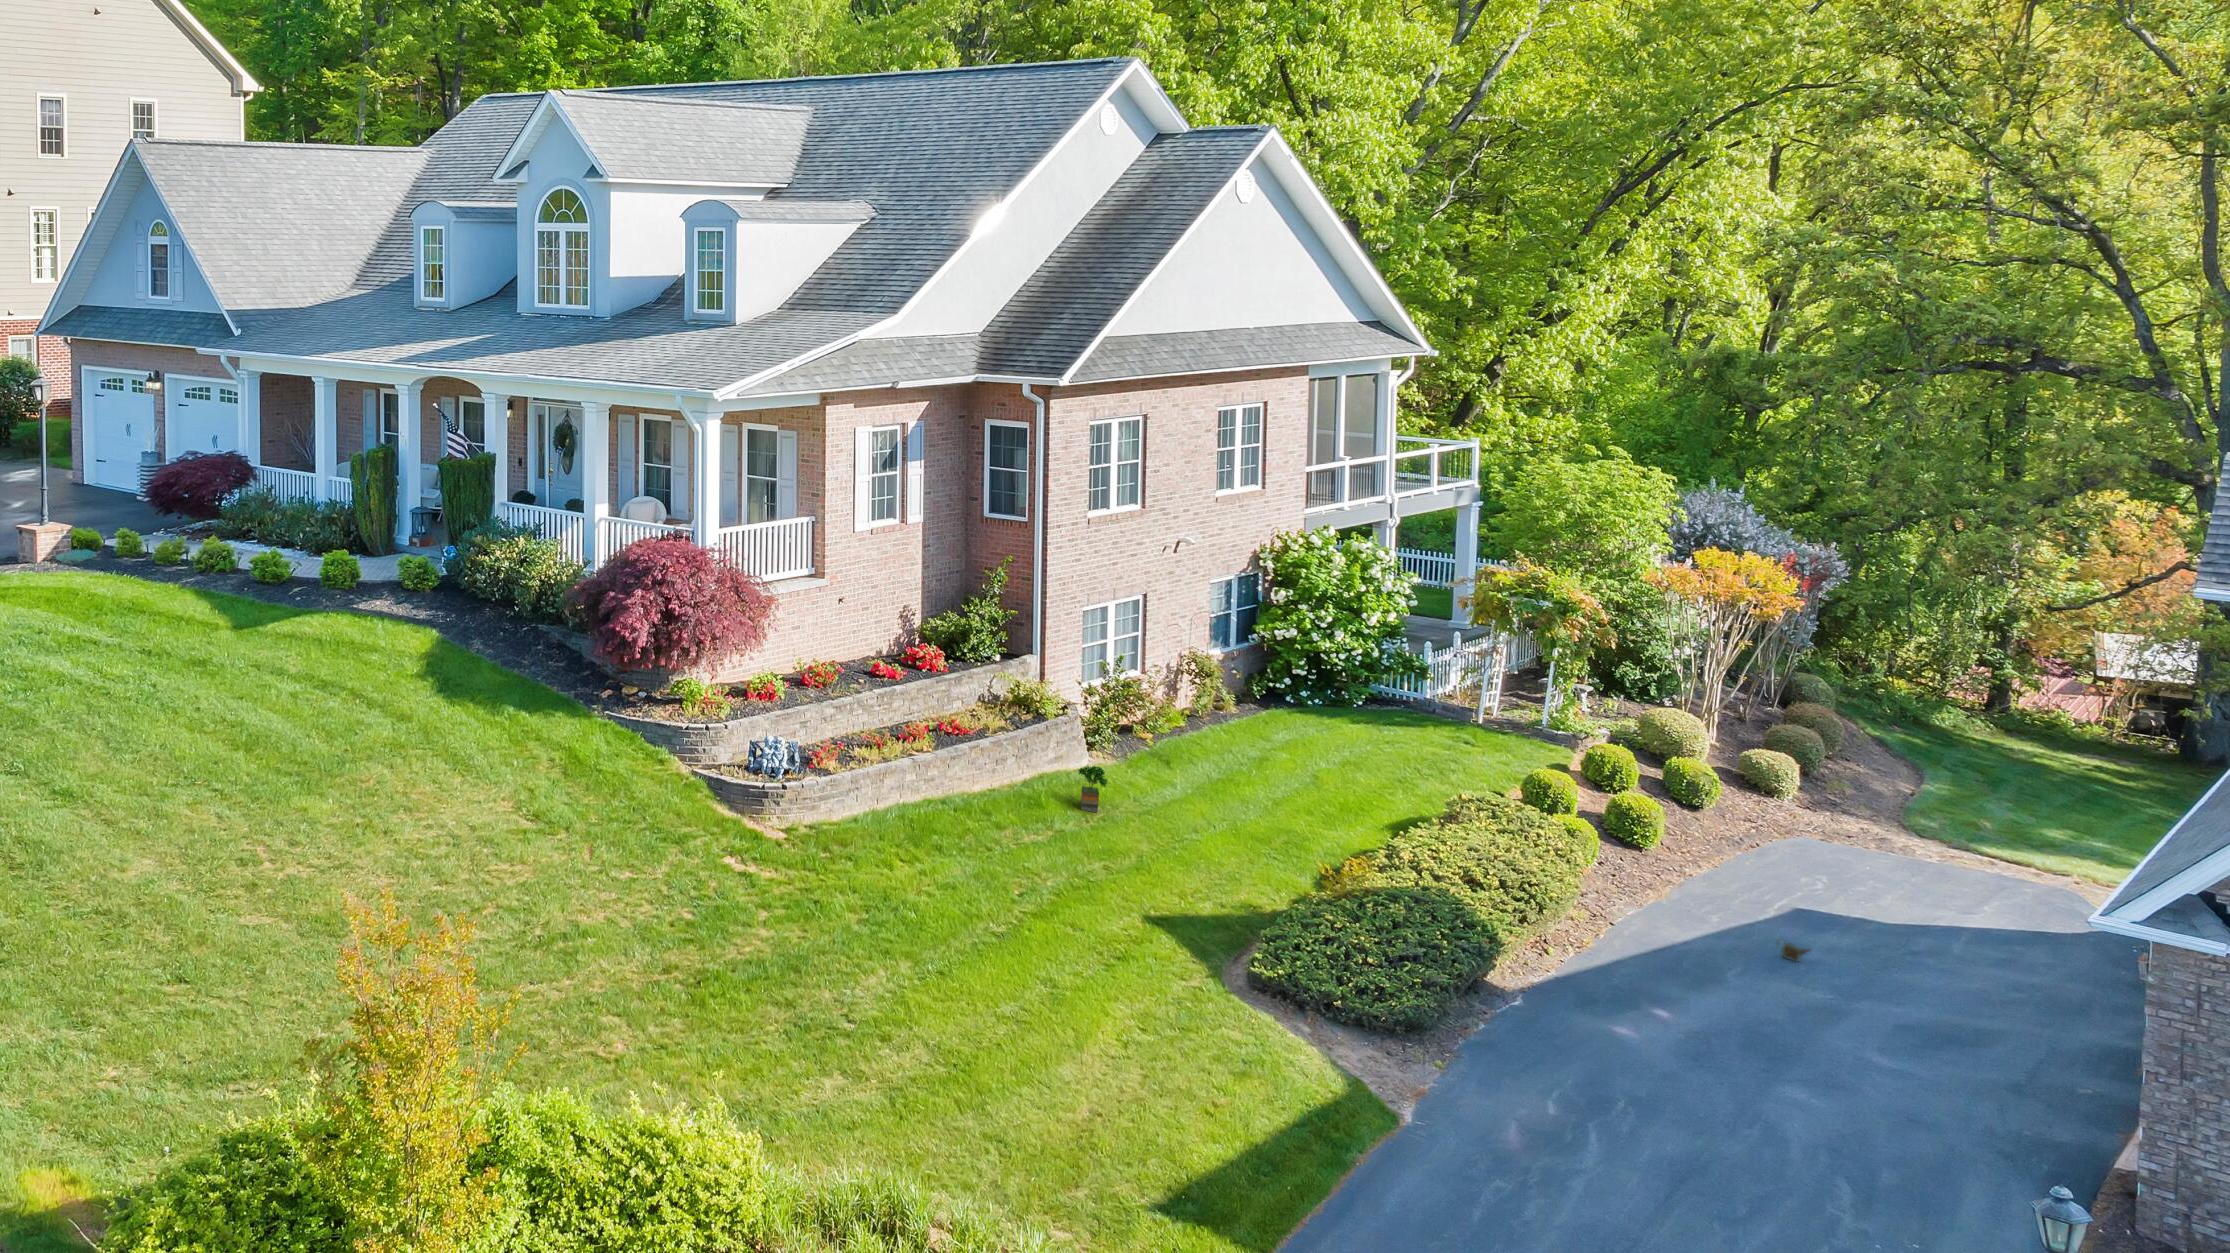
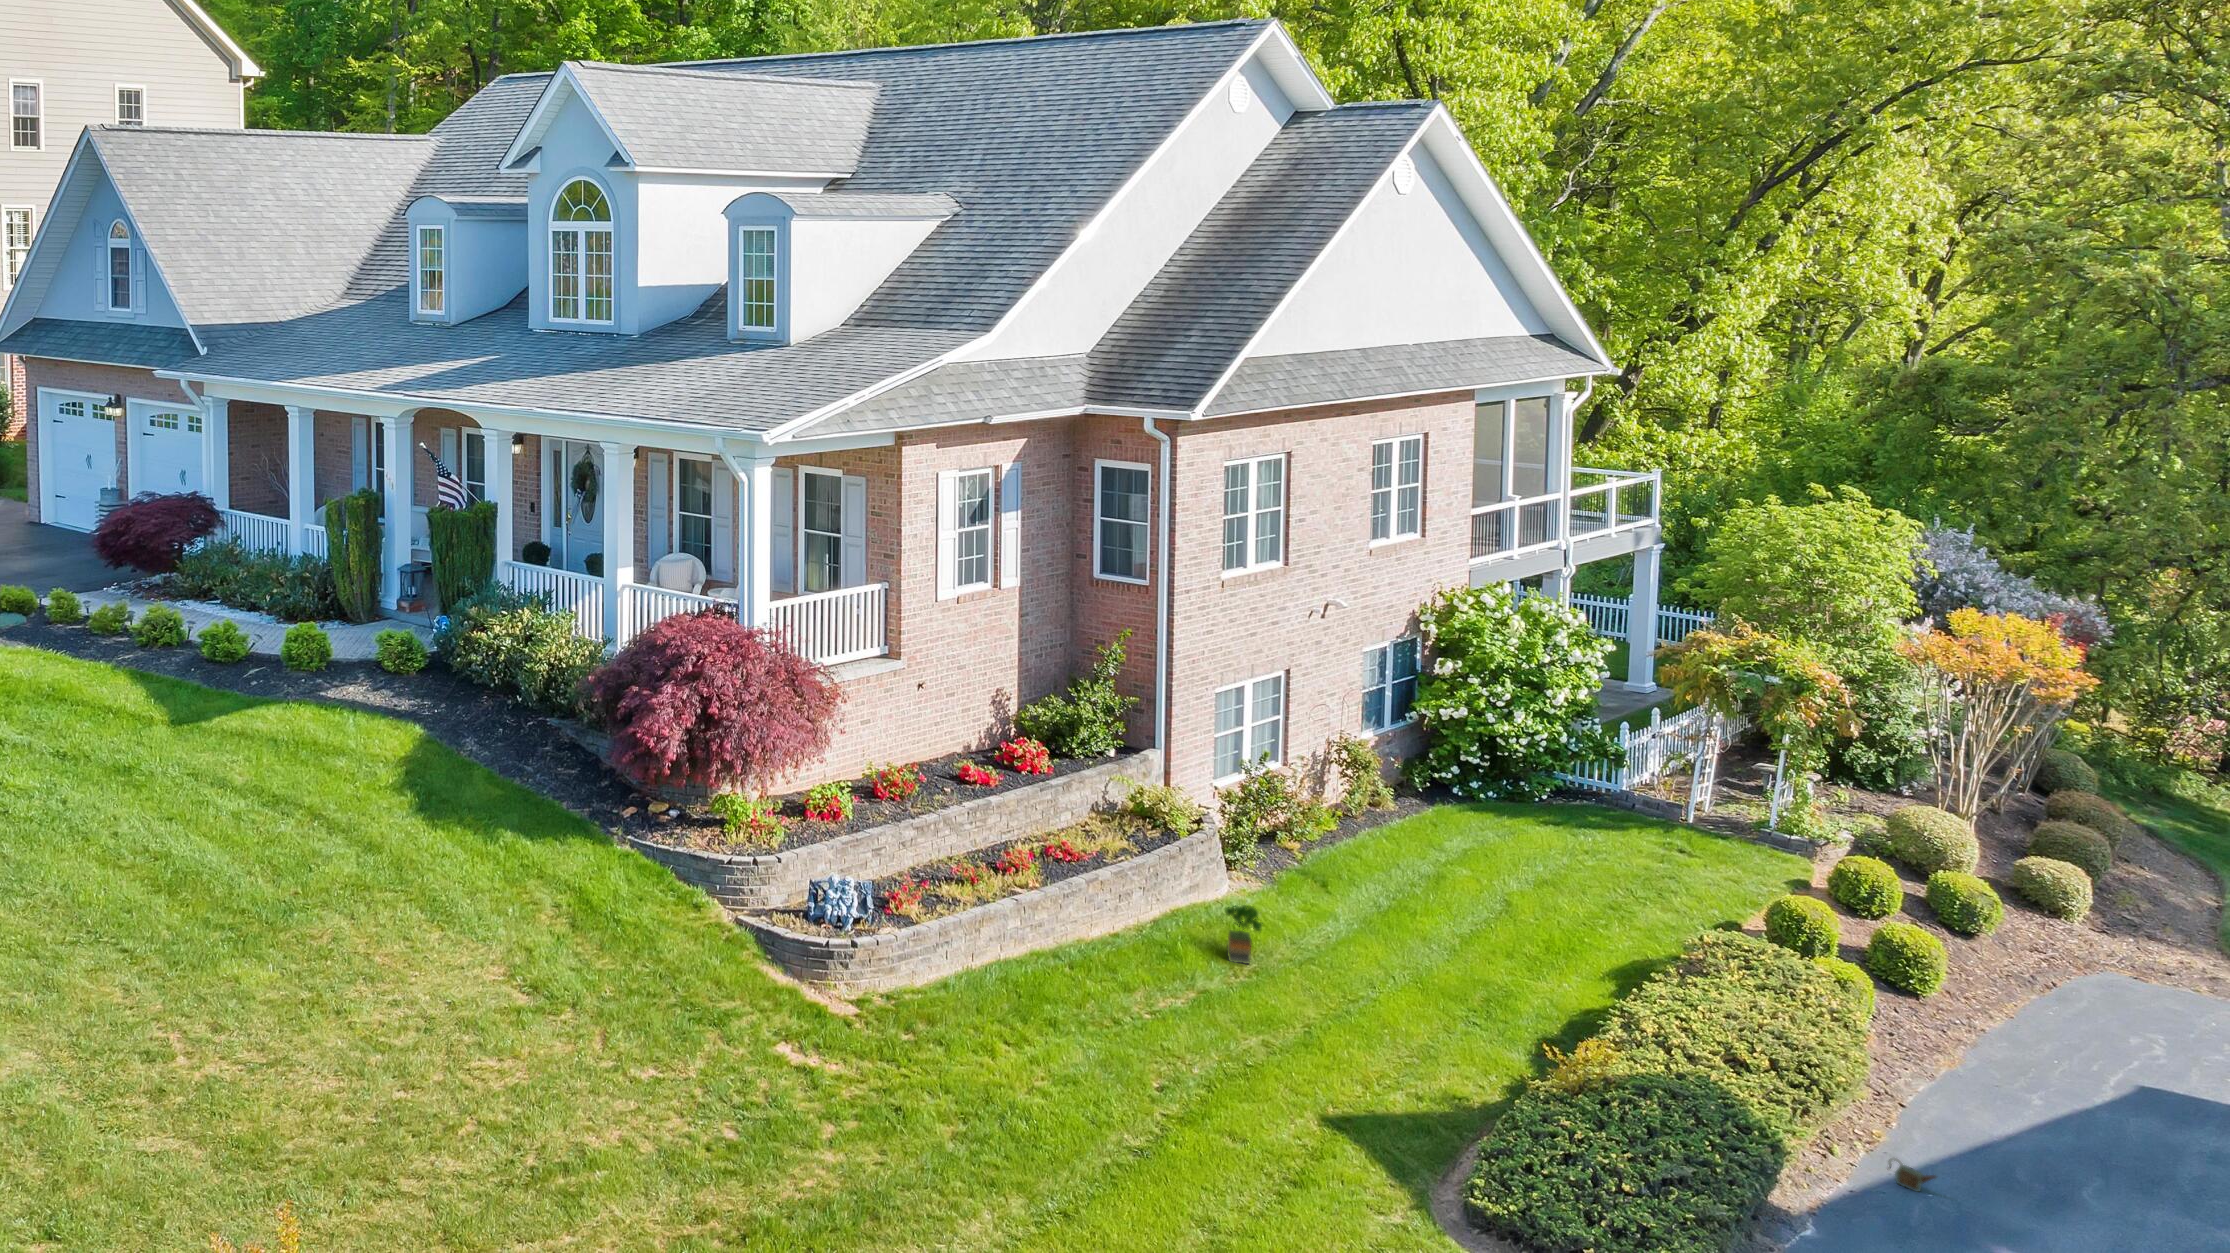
watering can: present [1778,941,1810,961] -> present [1887,1159,1936,1191]

